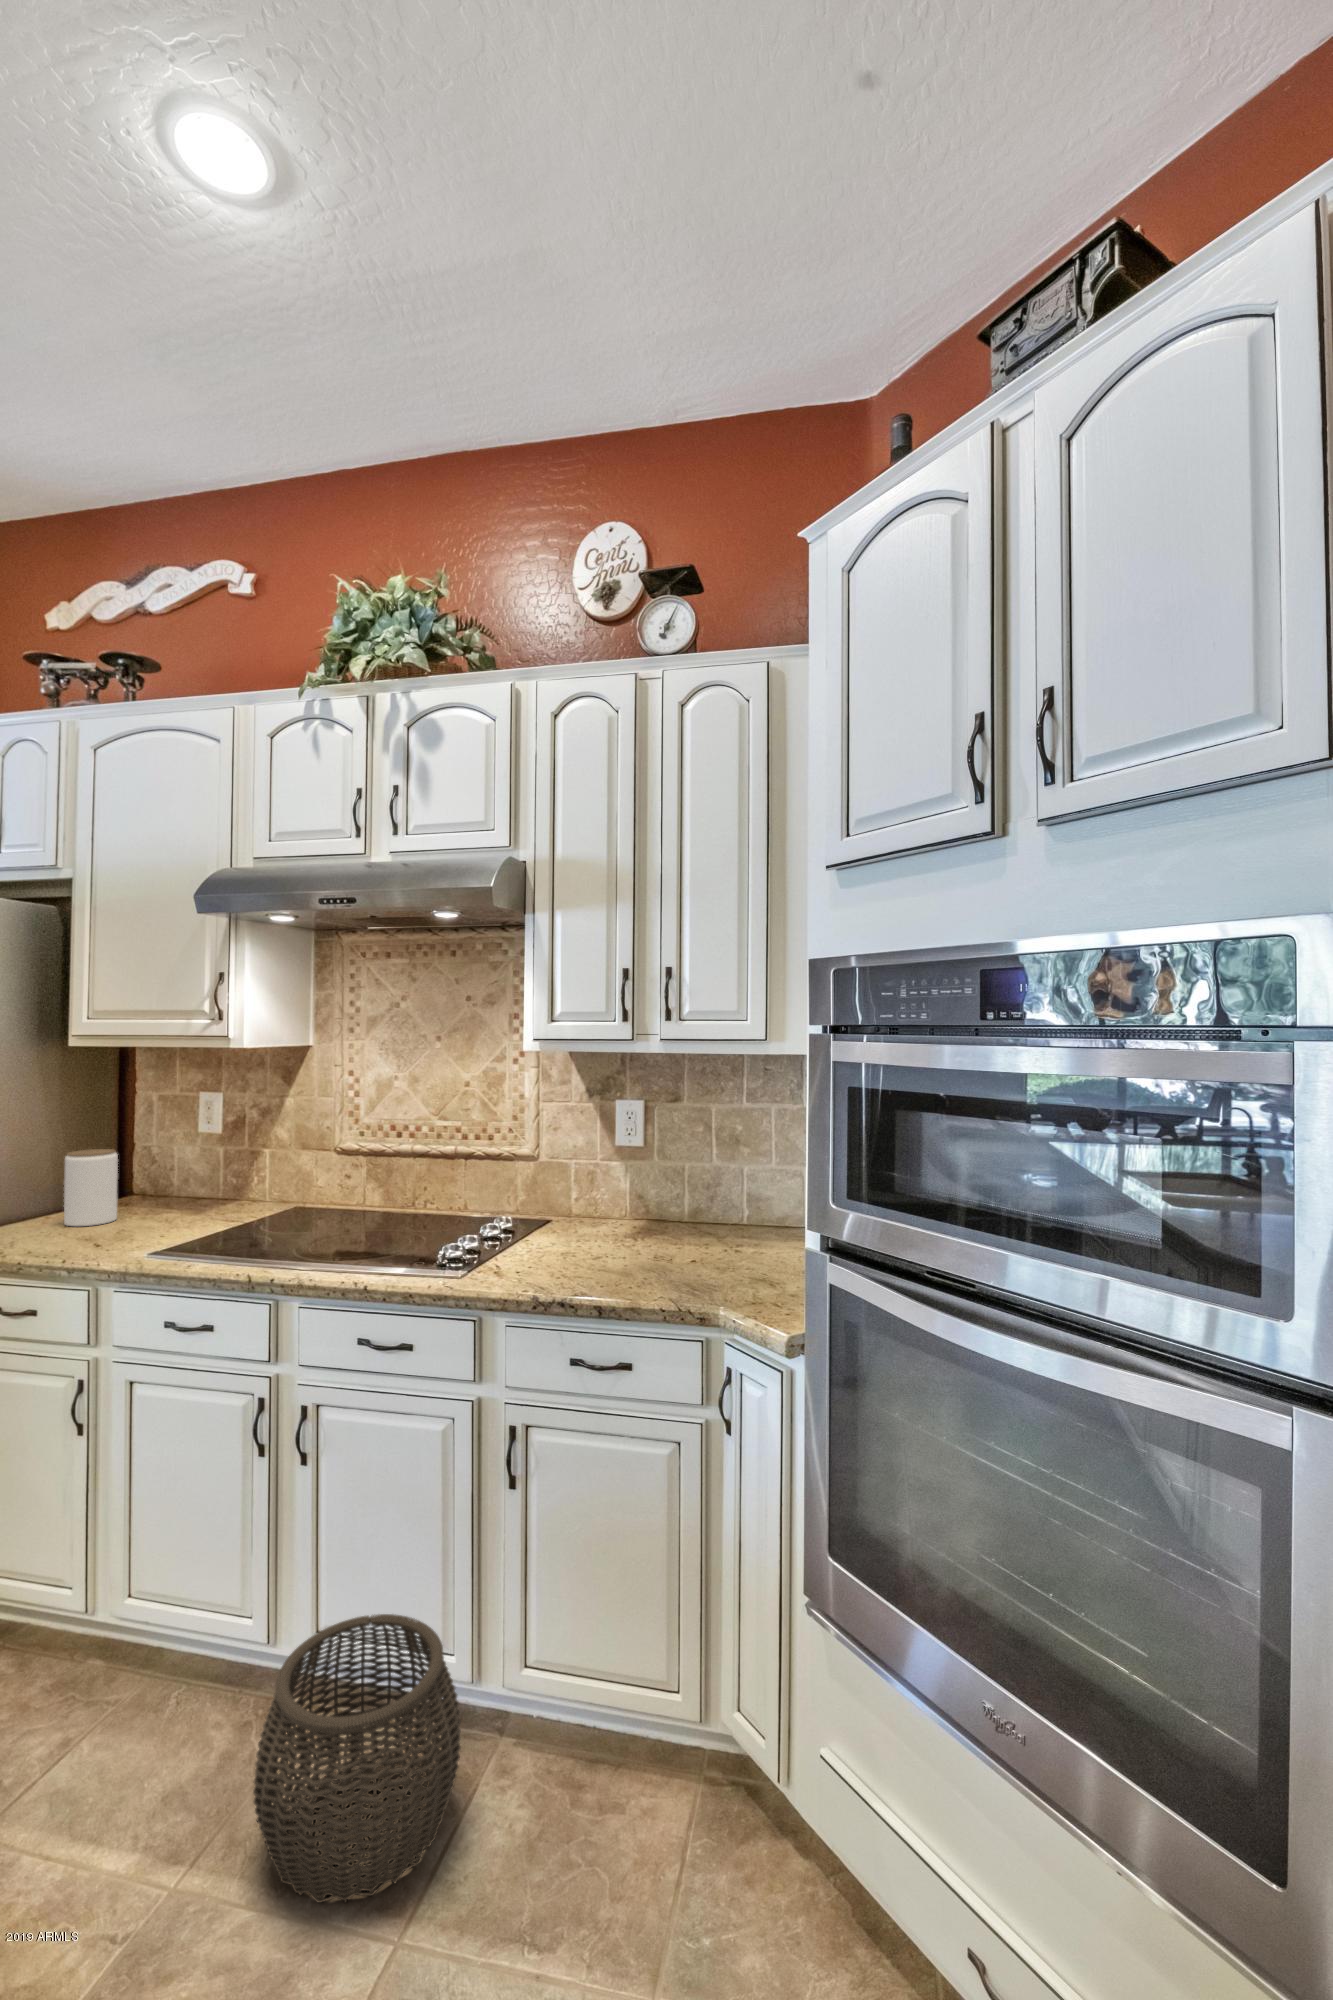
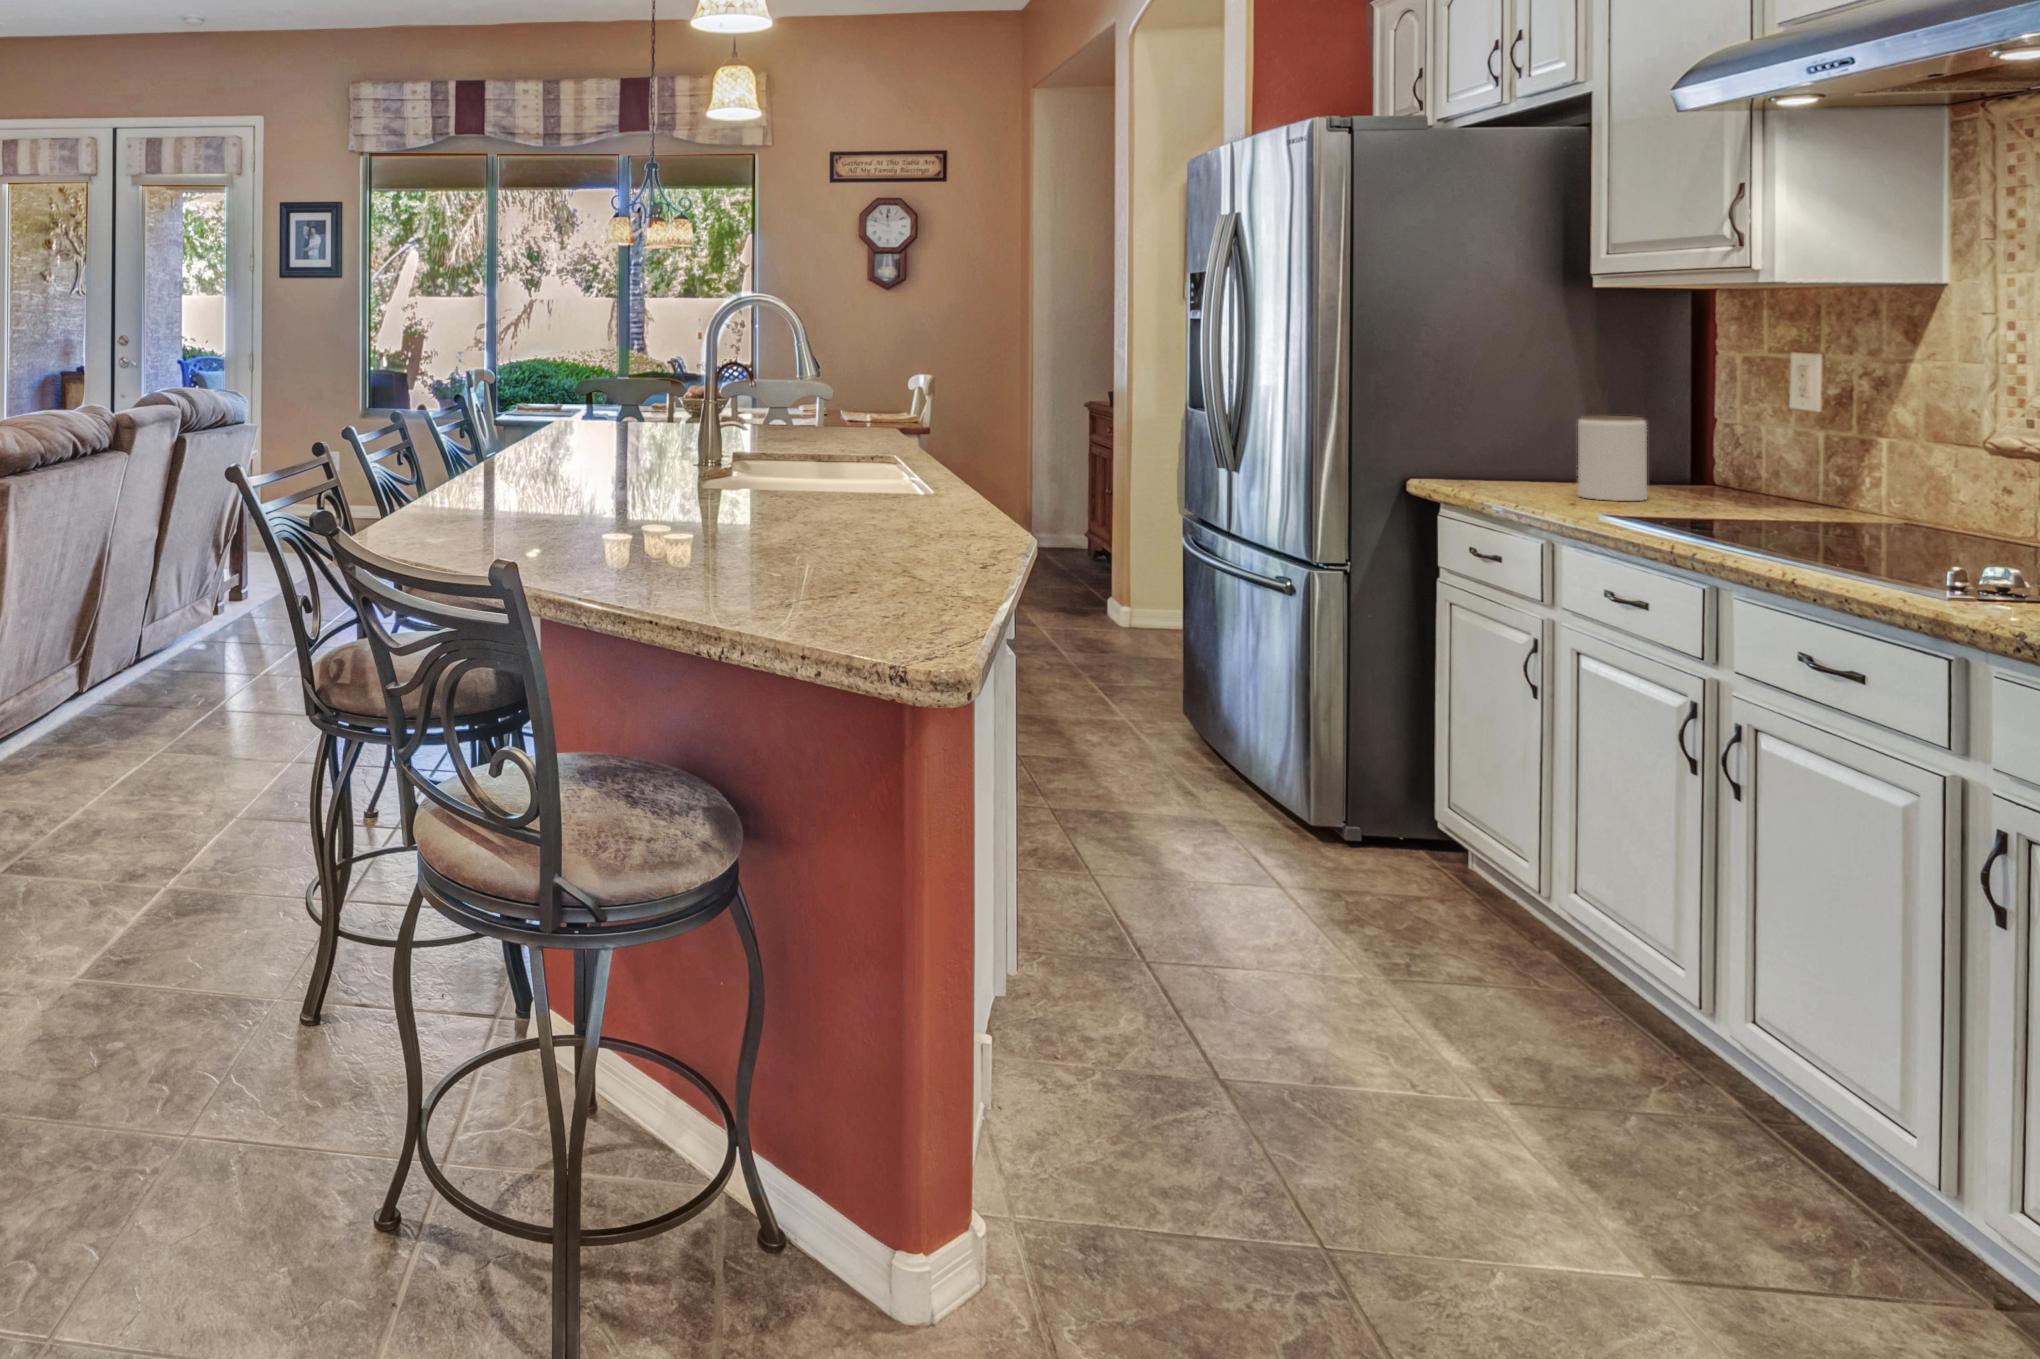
woven basket: present [253,1614,461,1903] -> none [1548,966,1879,1279]

